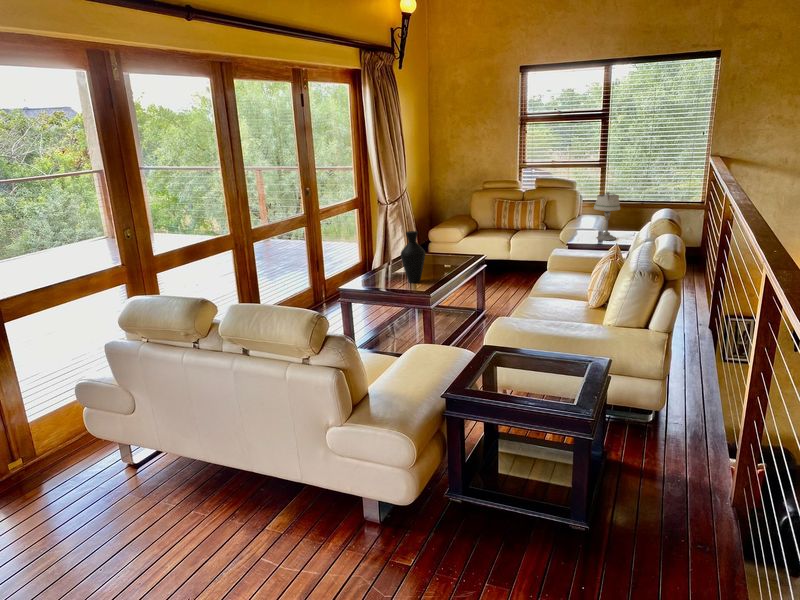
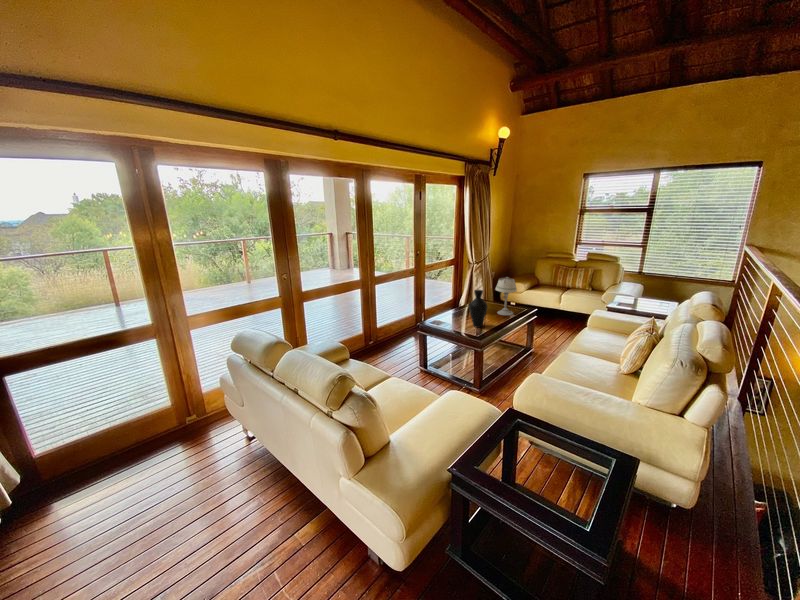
table lamp: present [594,192,620,240] -> present [496,277,517,315]

